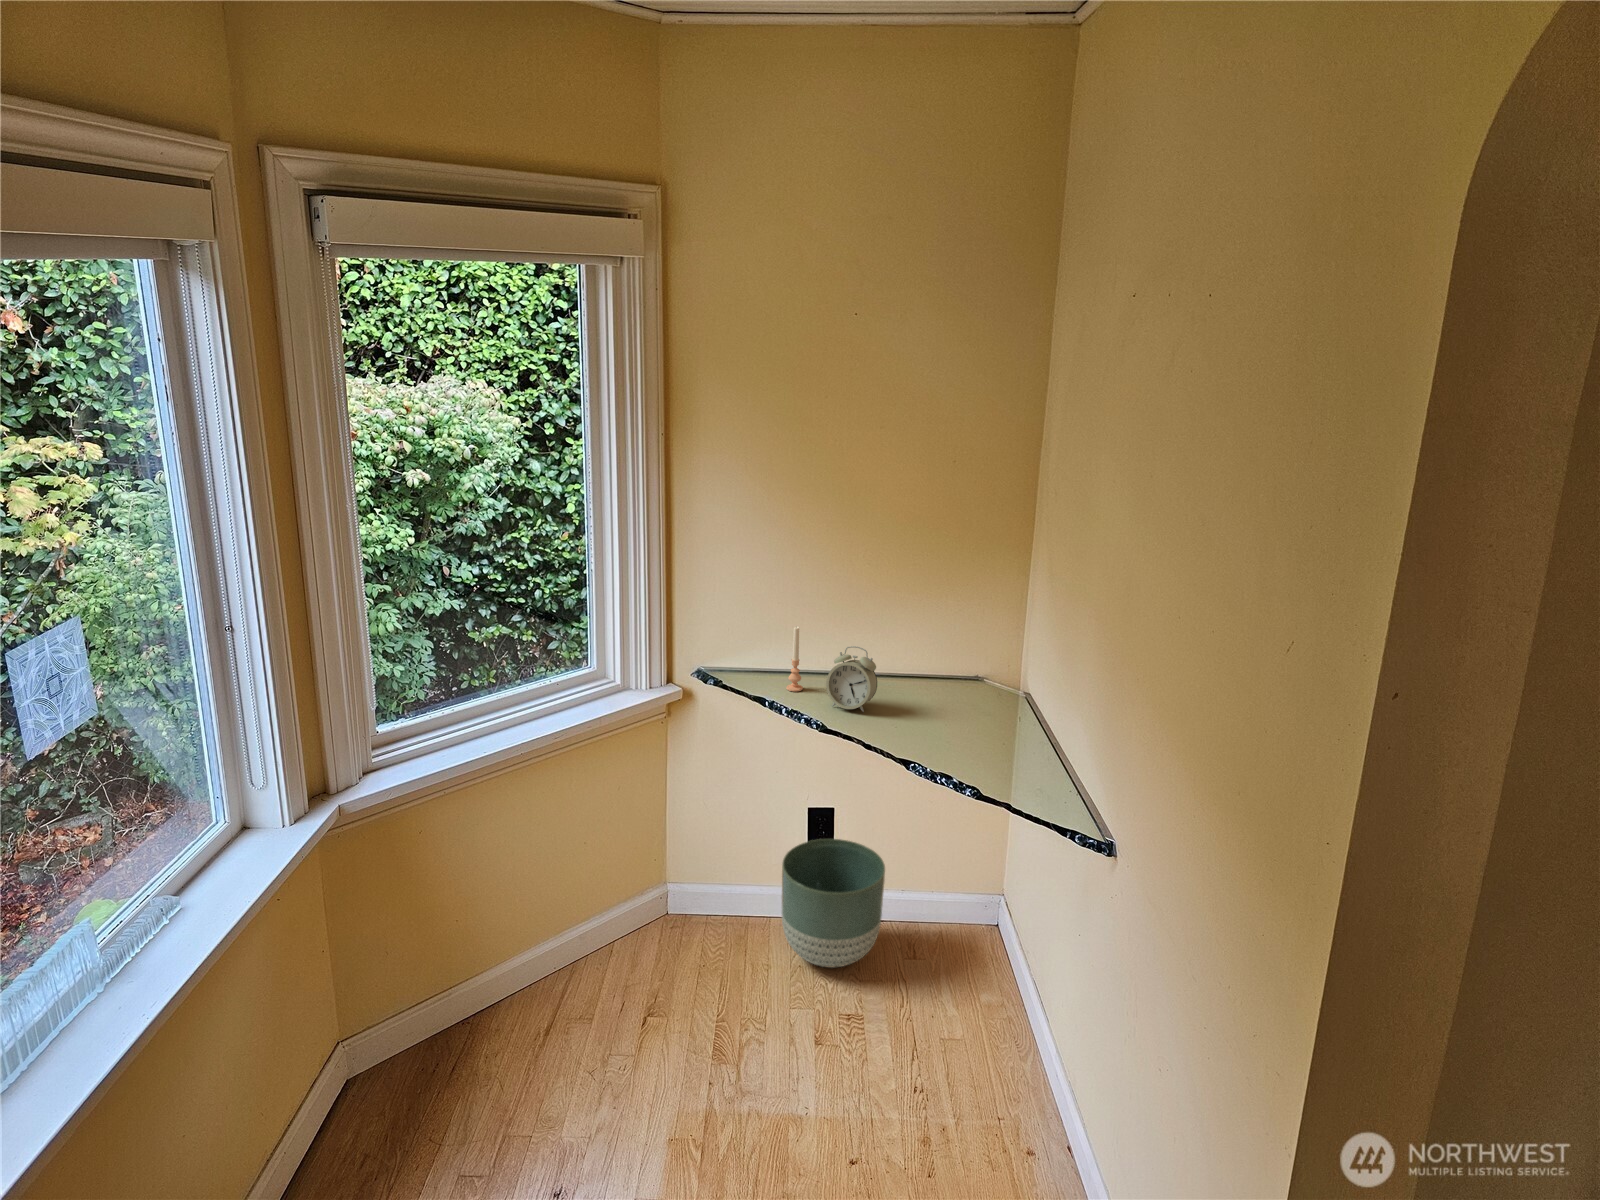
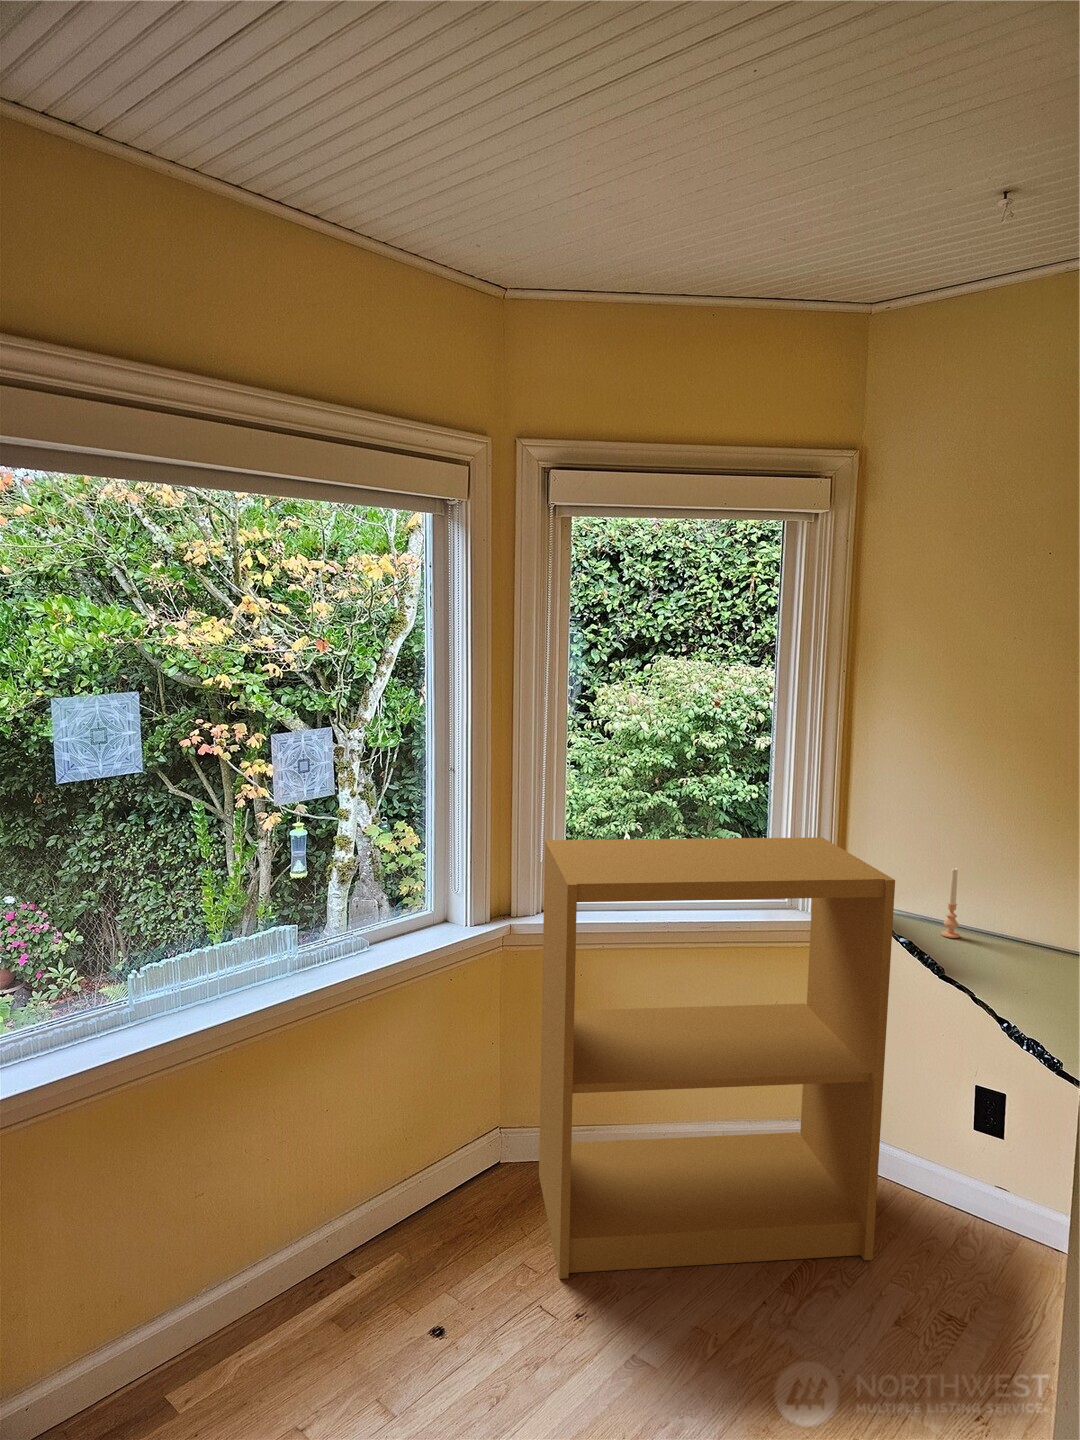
bookshelf: none [377,615,777,1167] -> present [539,837,895,1279]
alarm clock: present [826,646,877,712] -> none [969,894,1030,968]
planter: present [782,839,885,967] -> none [914,1116,1042,1269]

